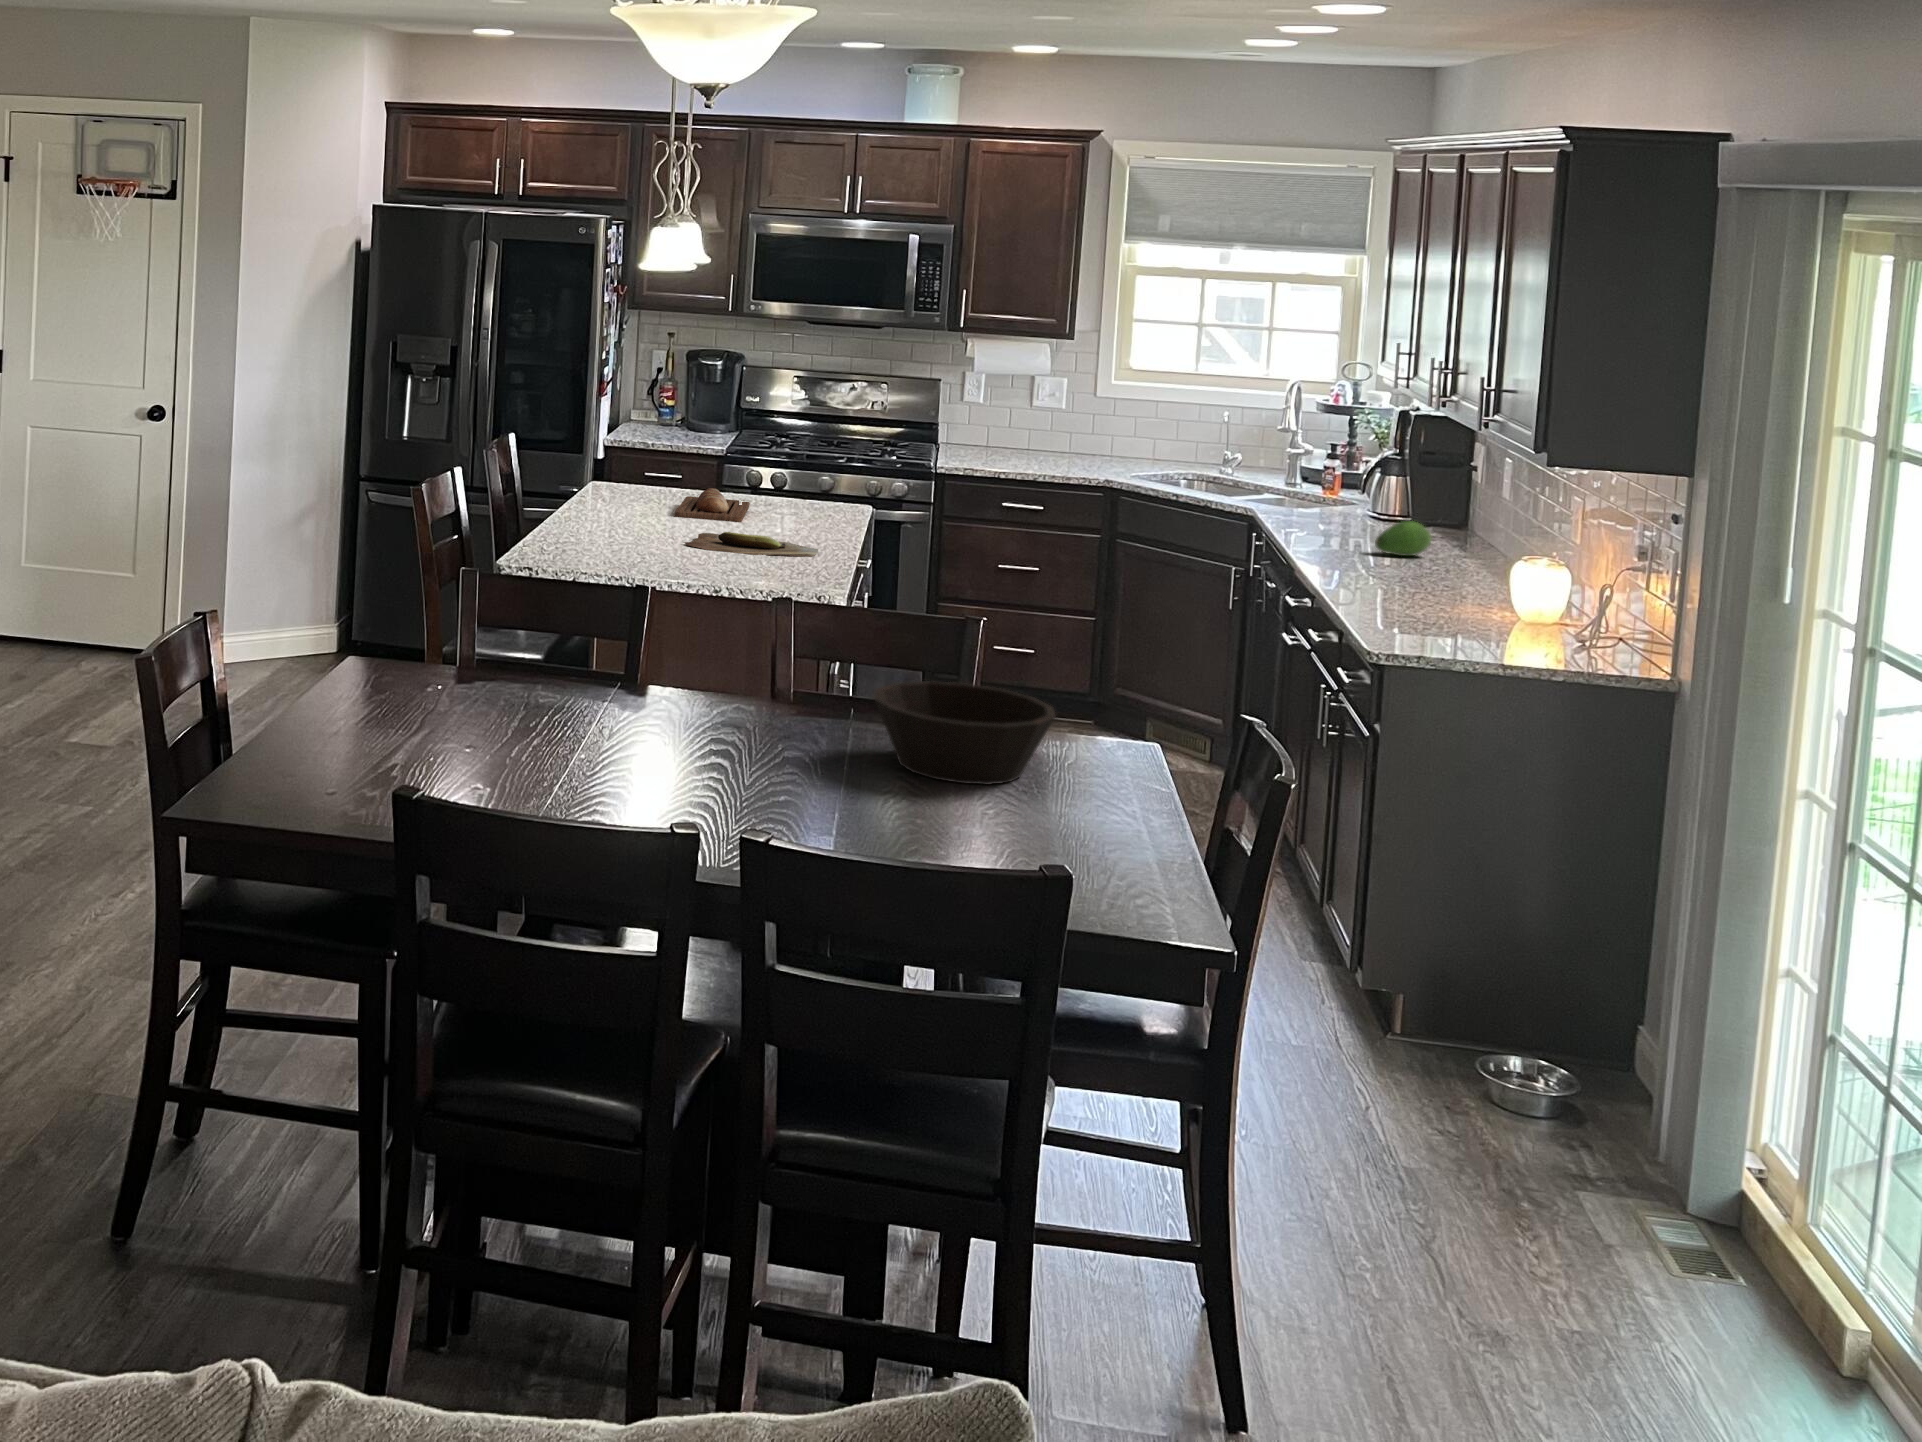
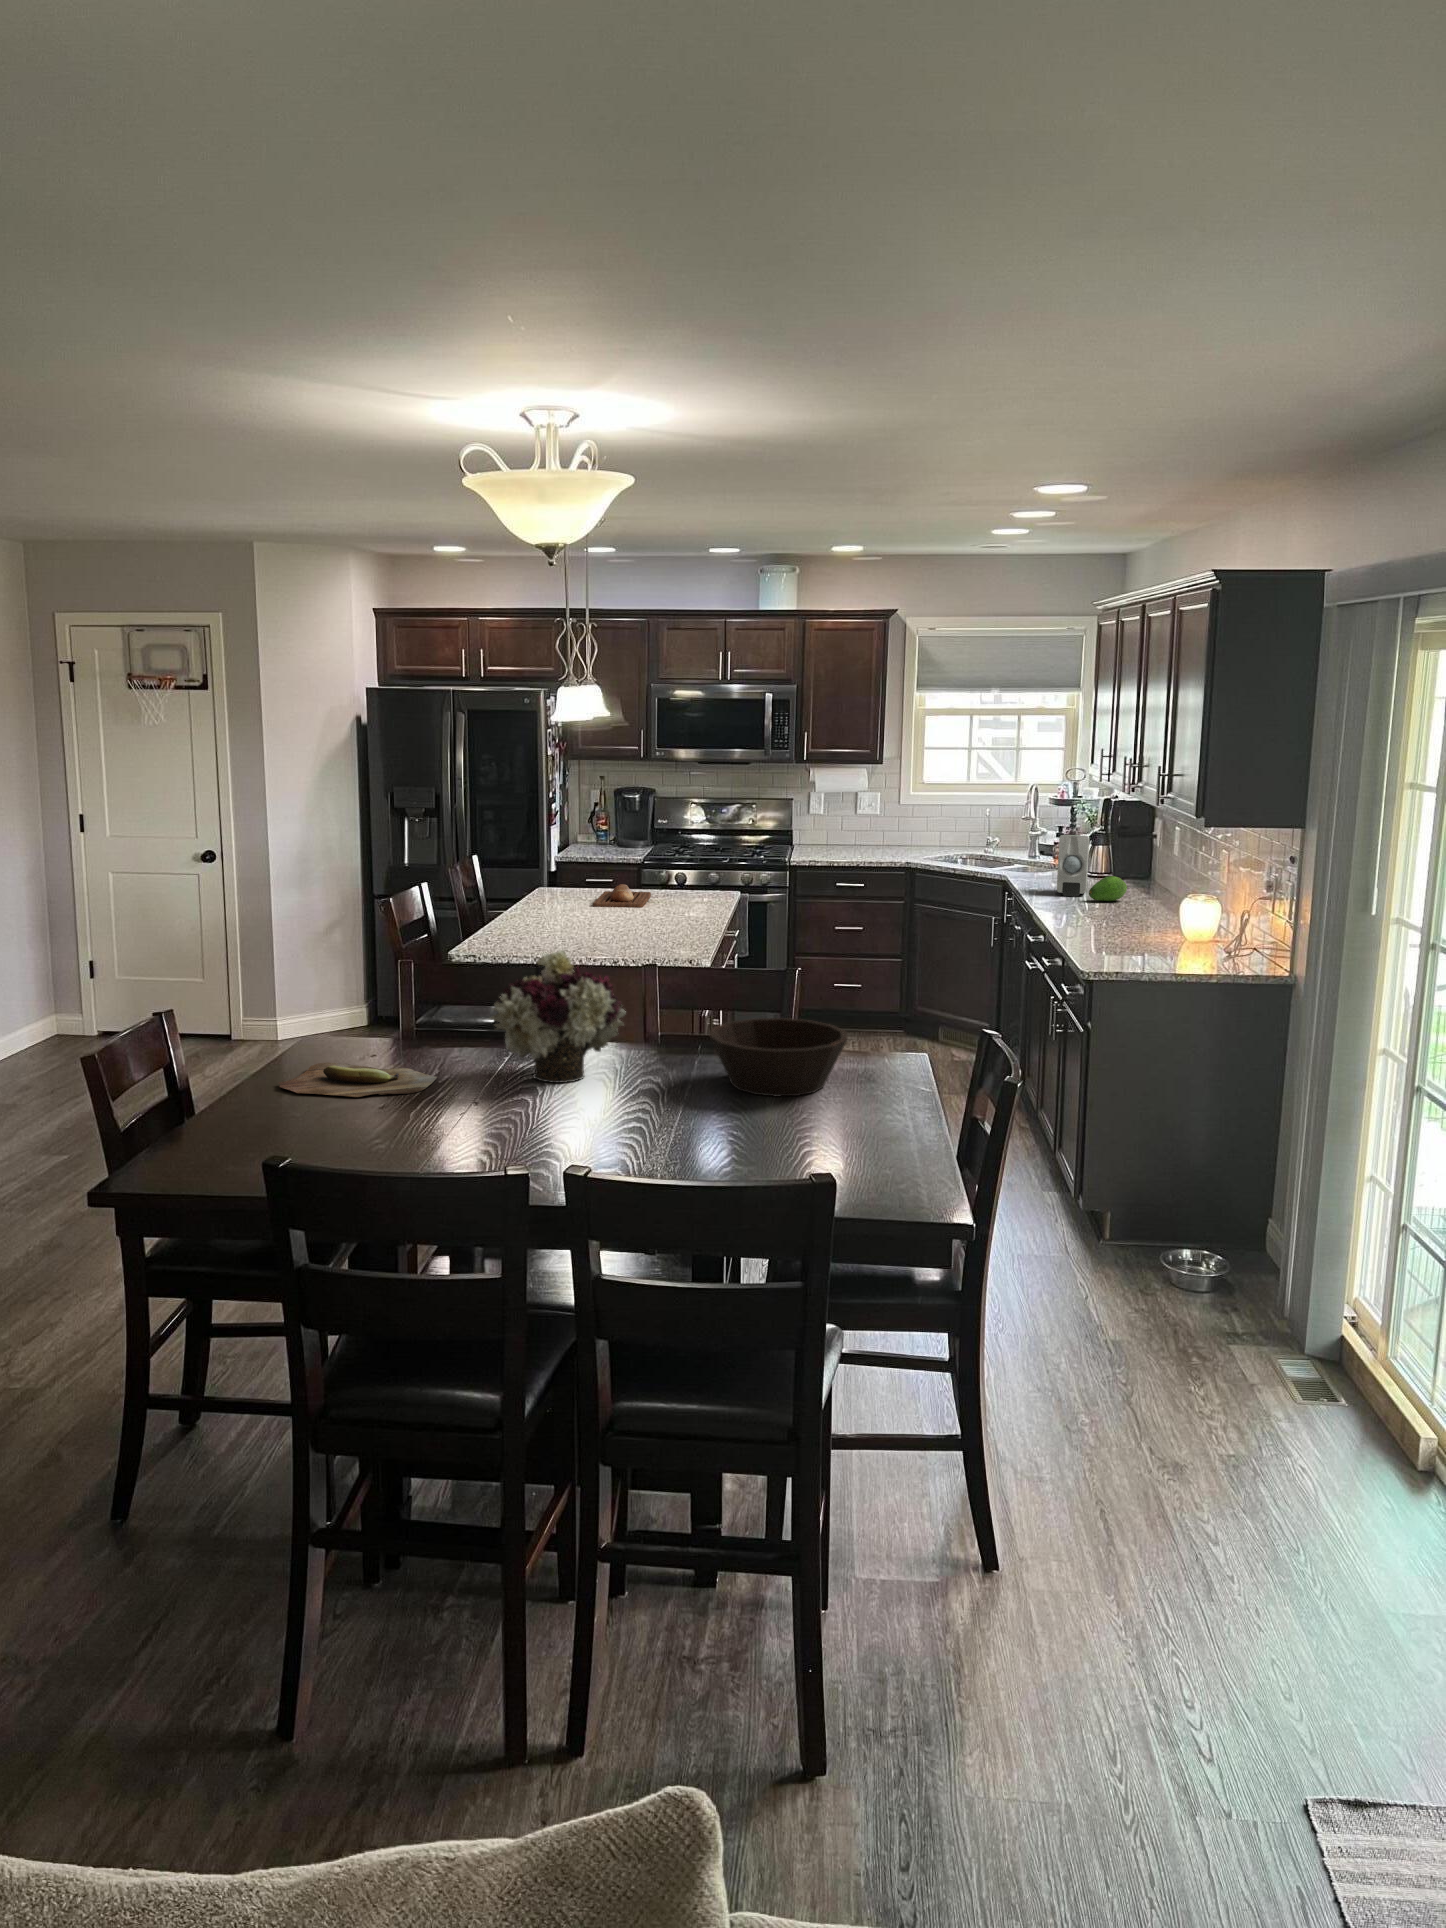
soap dispenser: none [1327,459,1377,546] -> present [1057,835,1089,896]
cutting board: present [684,532,818,557] -> present [278,1063,437,1097]
flower arrangement: none [594,576,764,744] -> present [490,950,626,1083]

